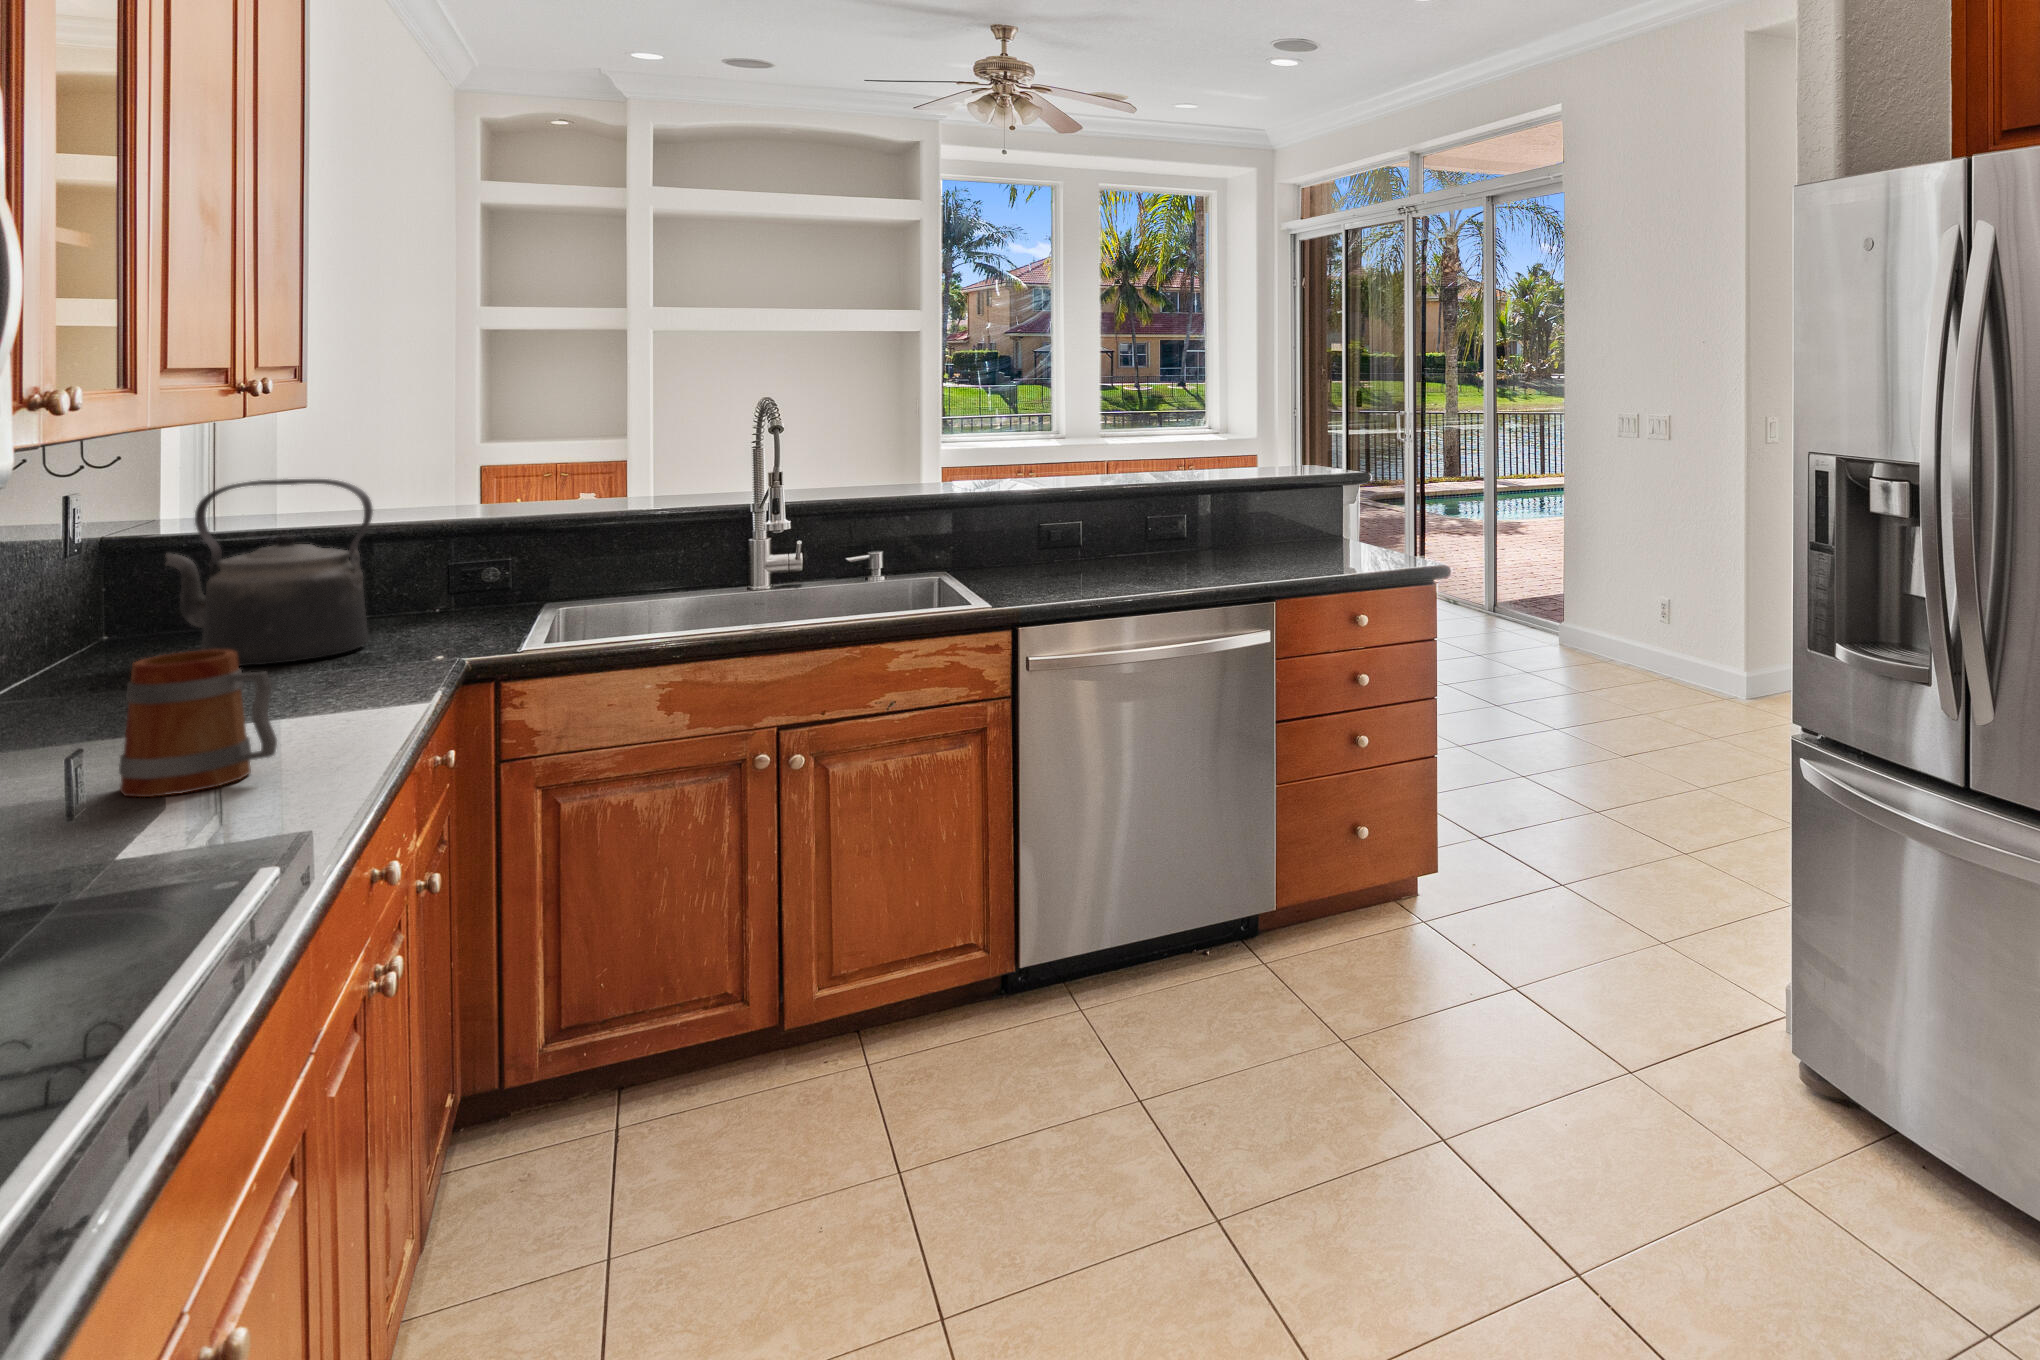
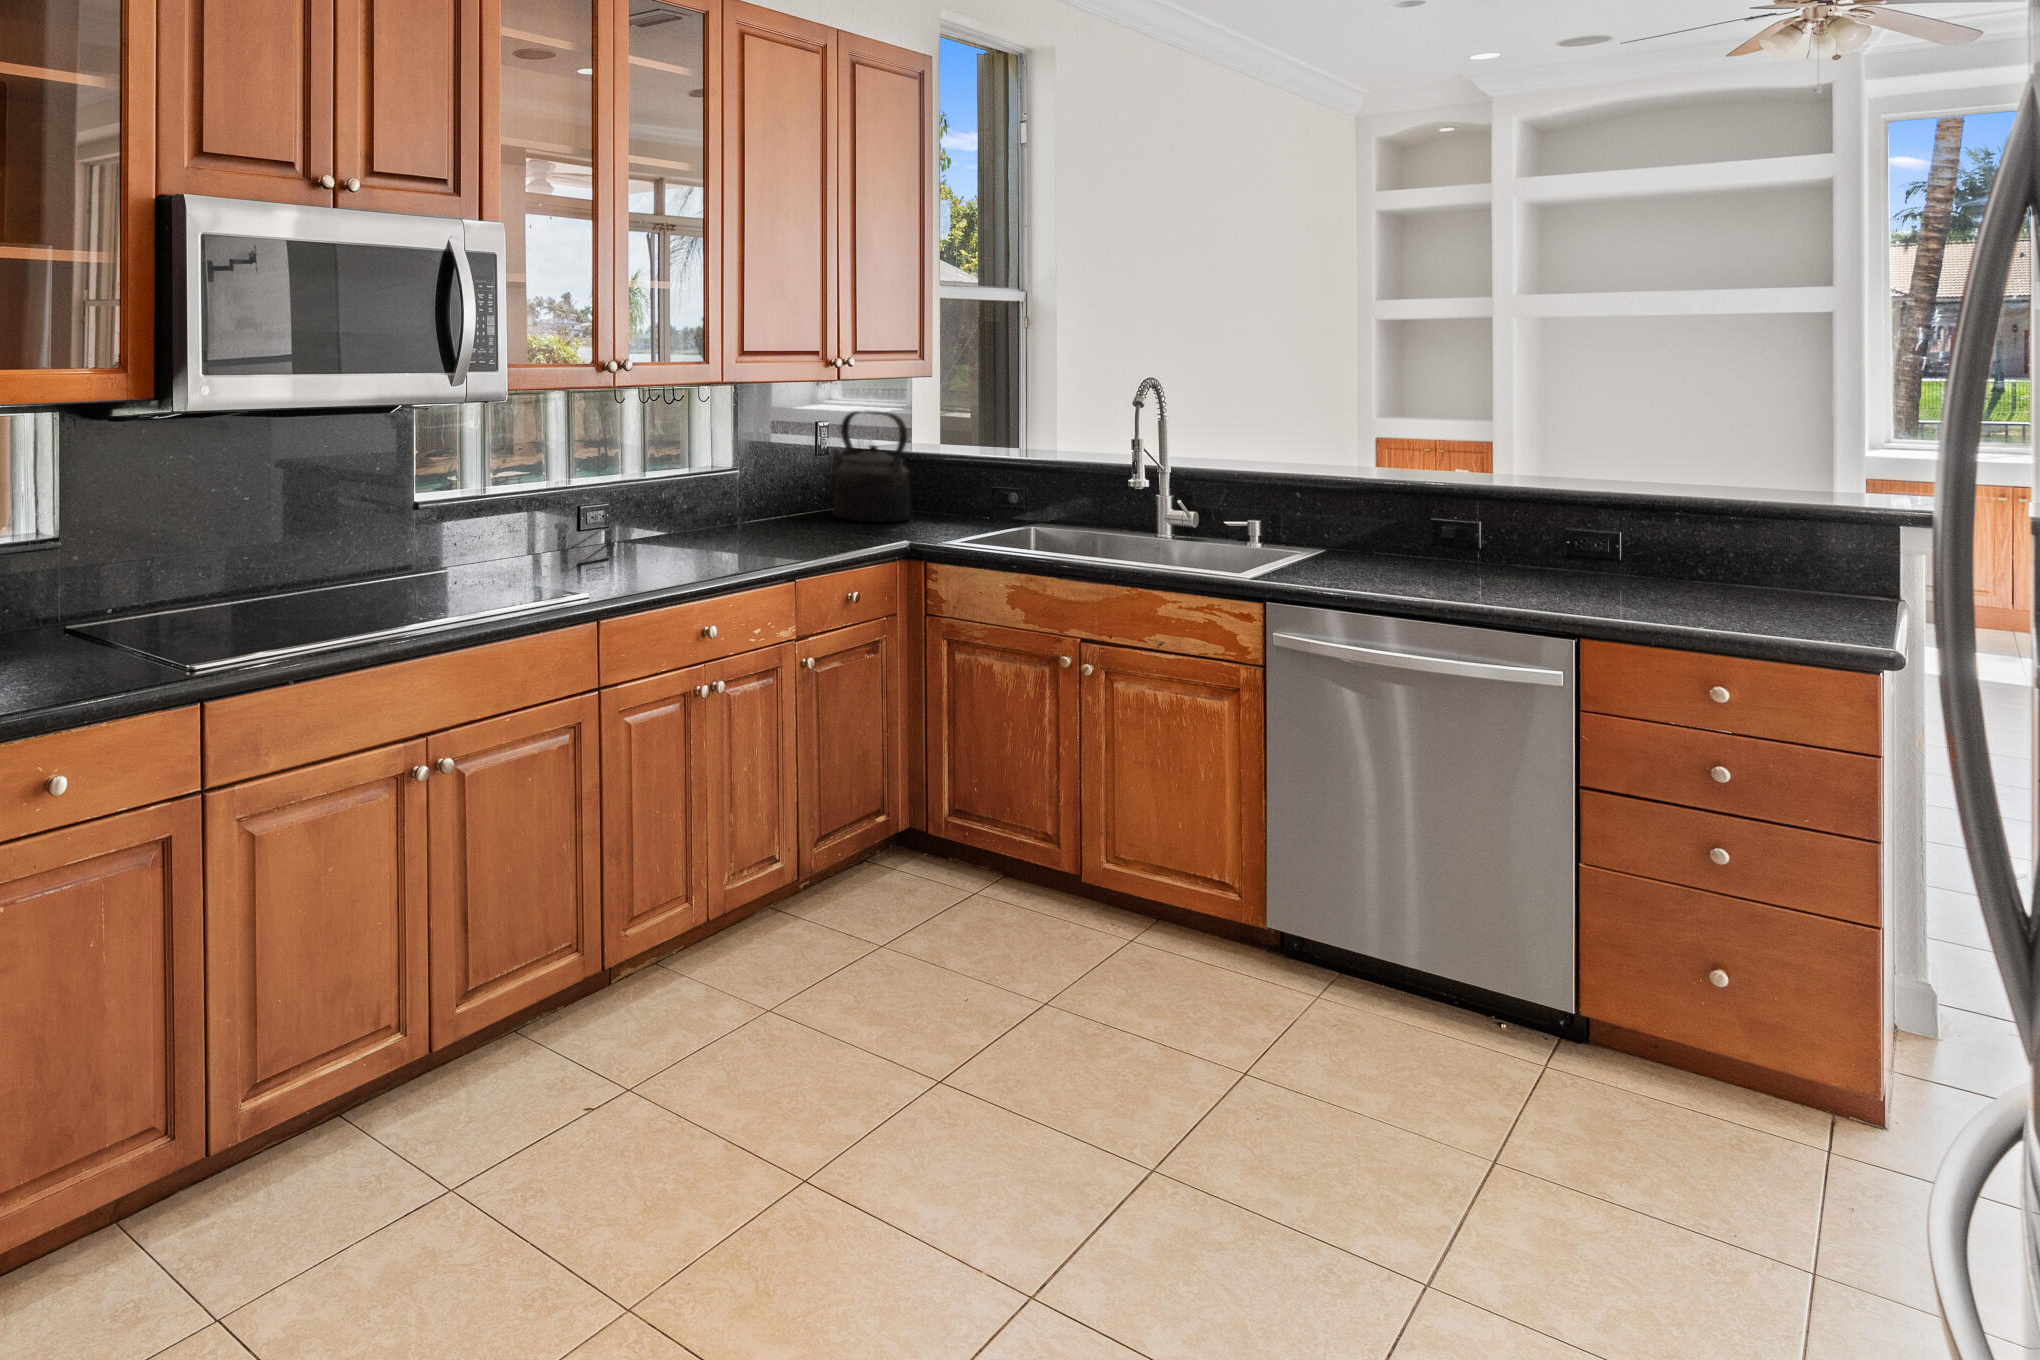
mug: present [119,650,277,797] -> none [650,489,700,560]

